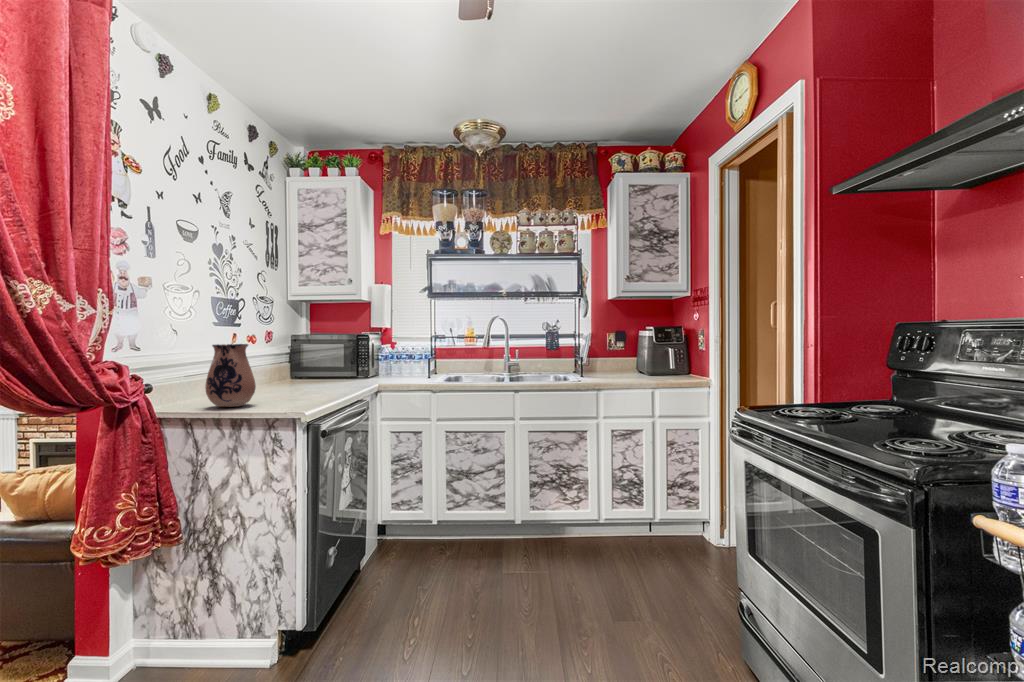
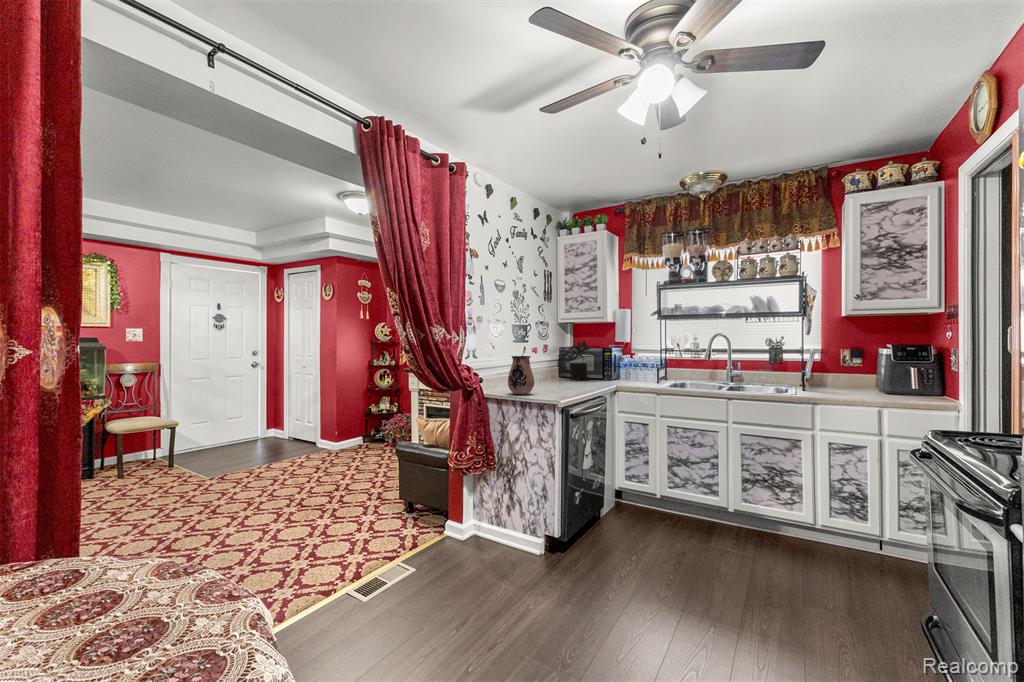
potted plant: none [293,325,345,381] -> present [562,340,594,380]

